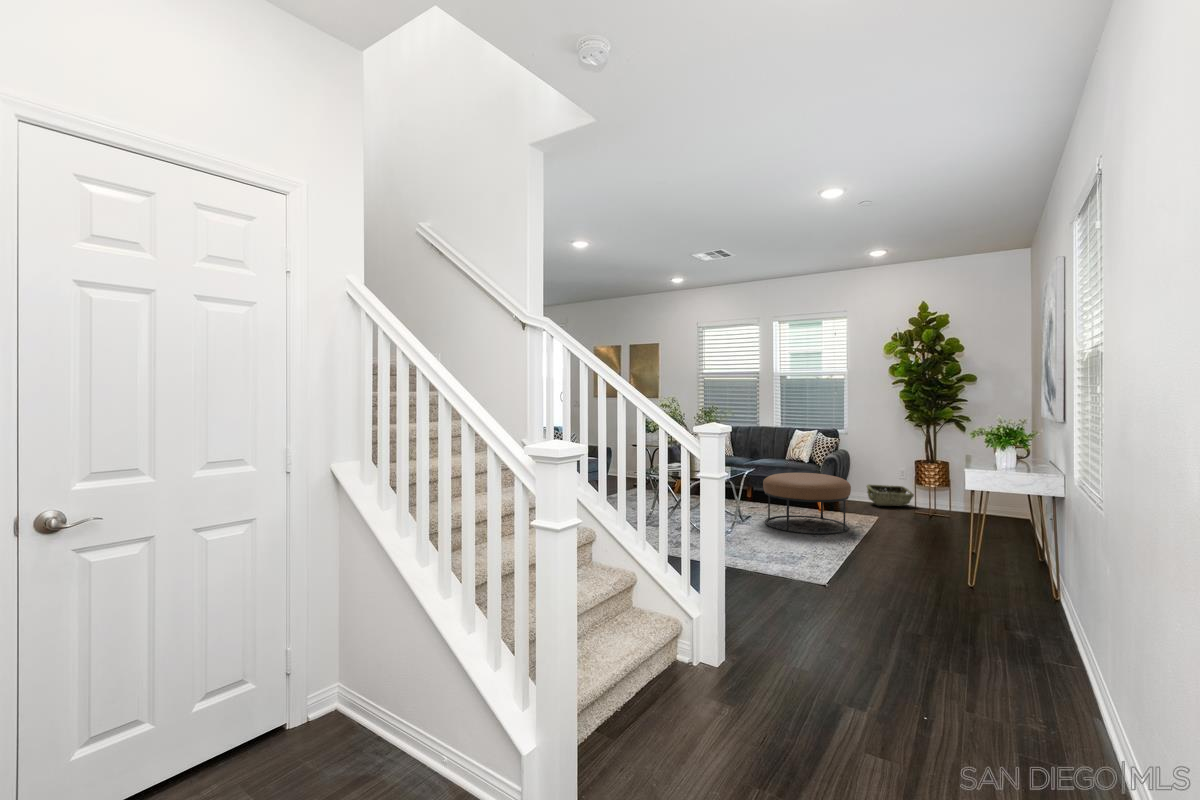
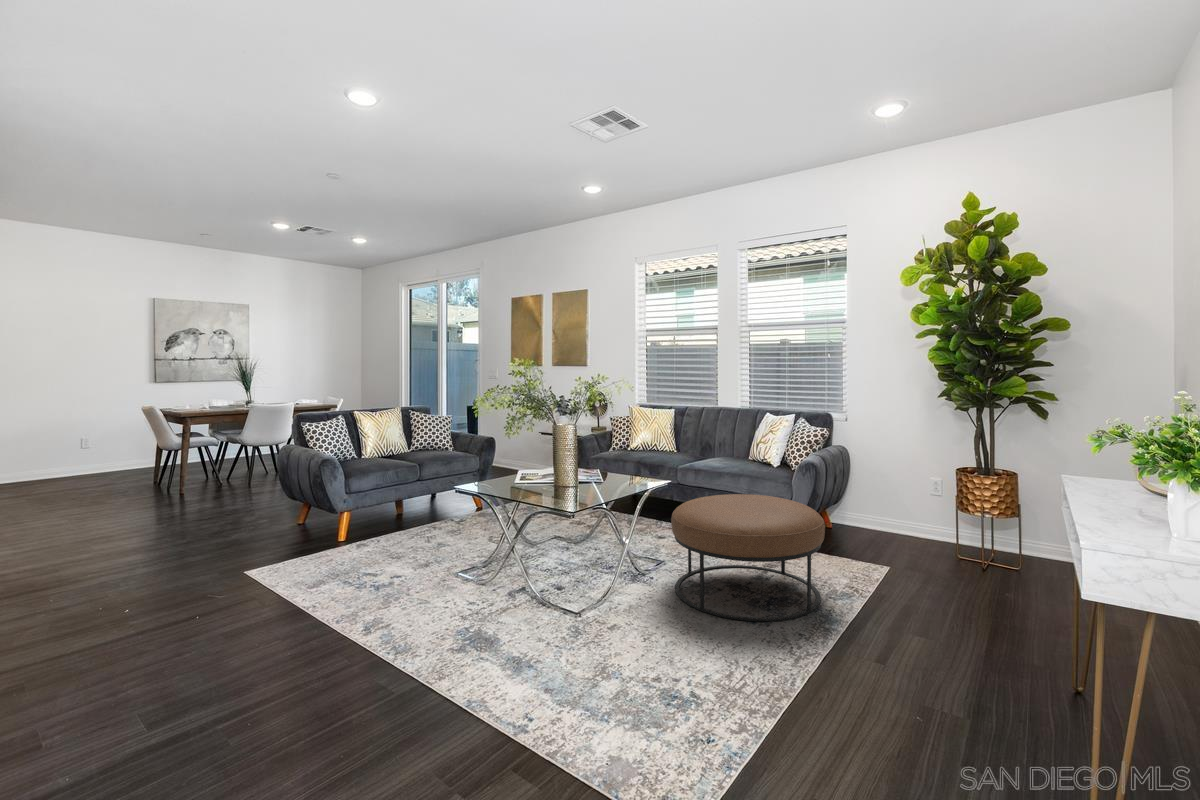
woven basket: present [867,485,914,506] -> none [873,504,953,543]

